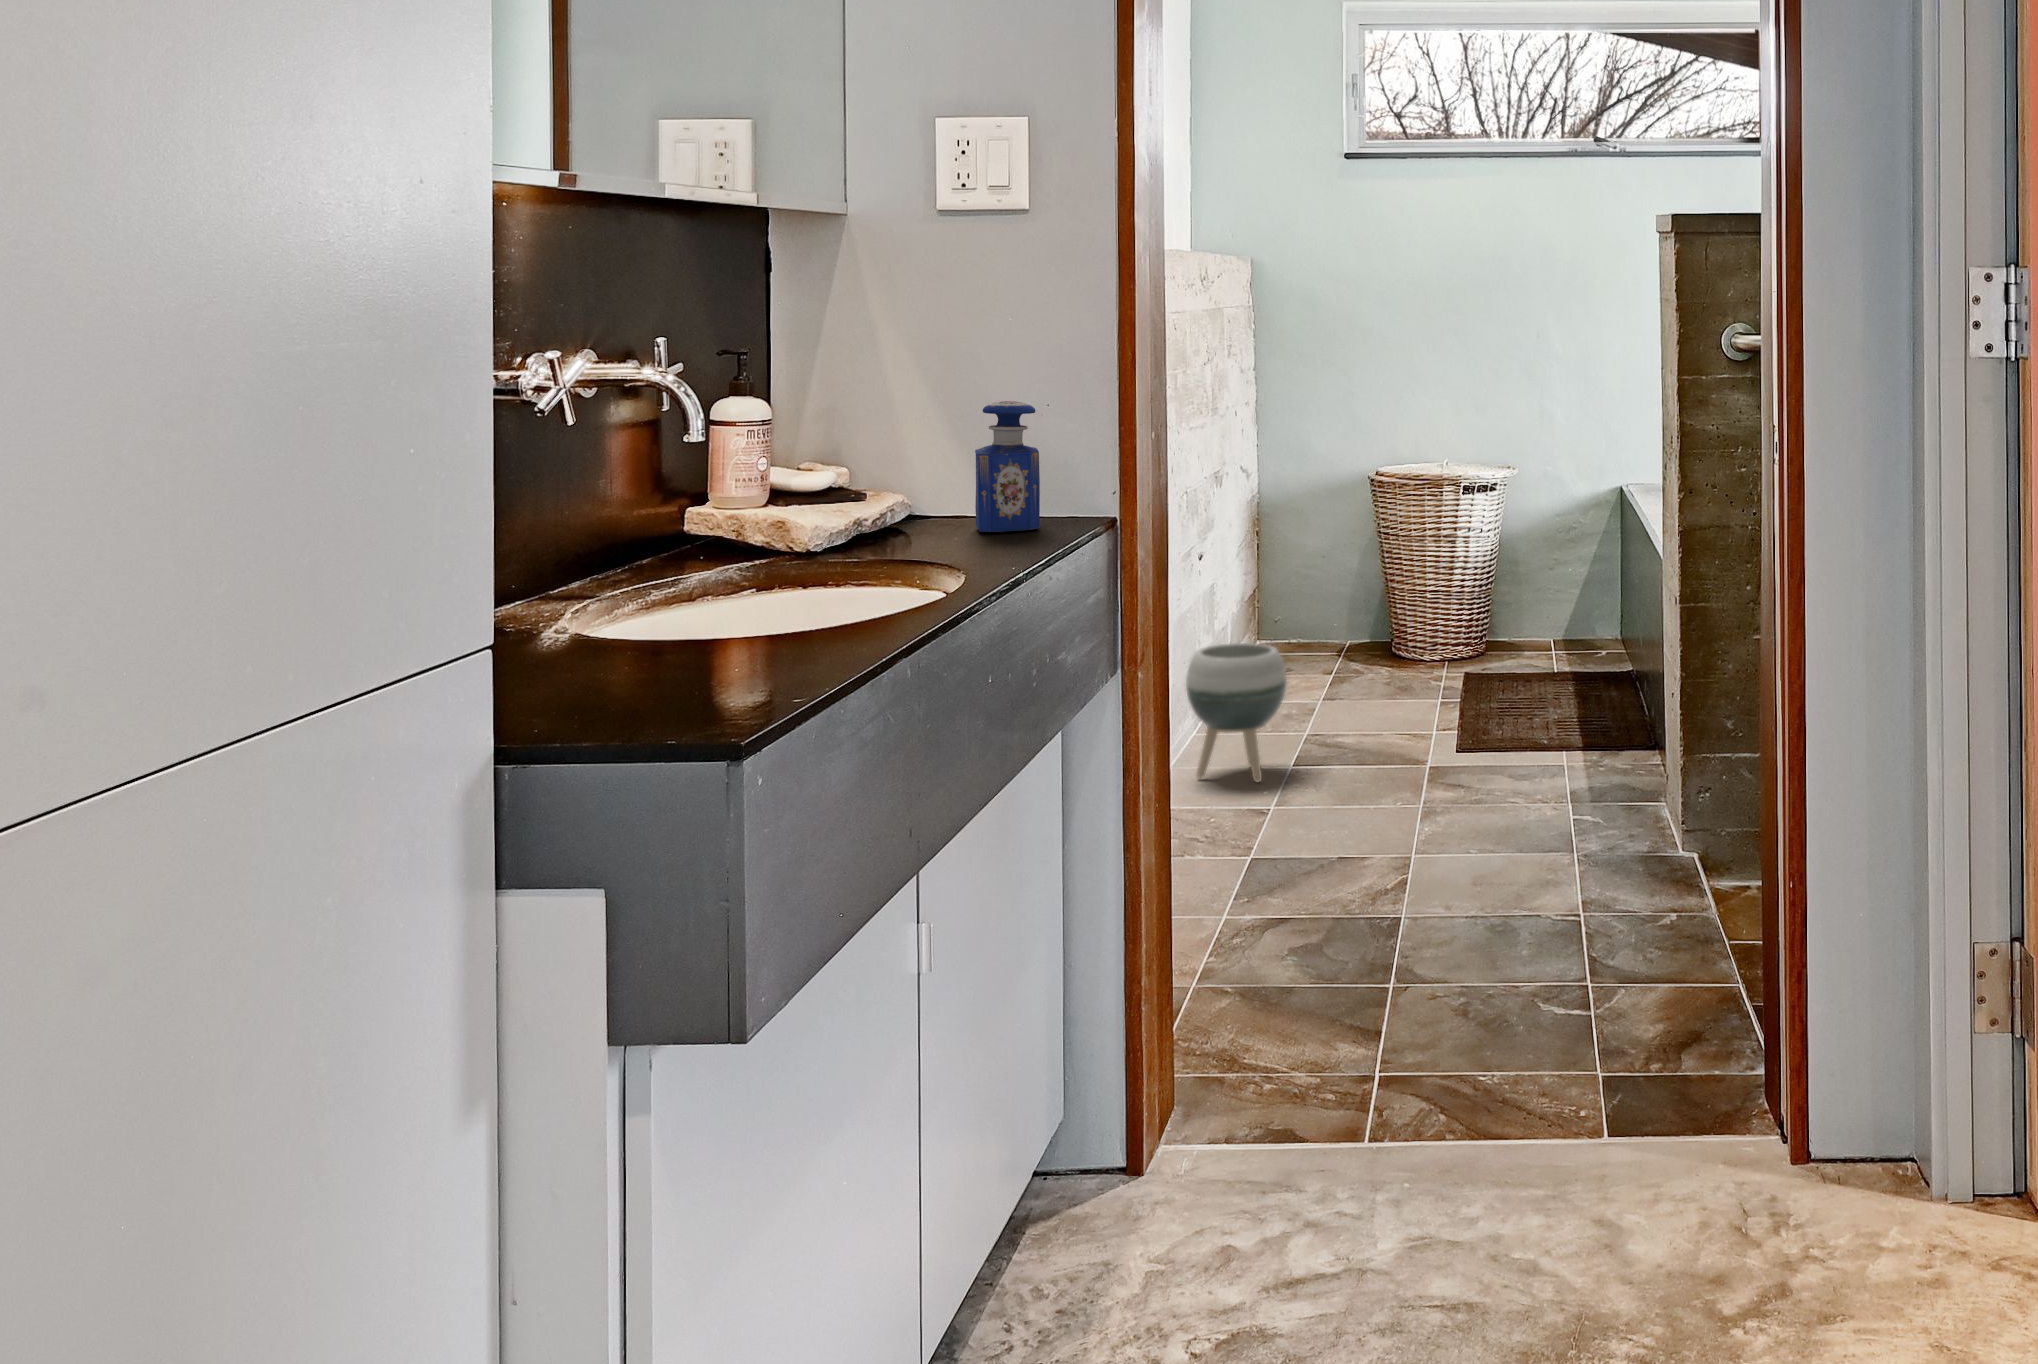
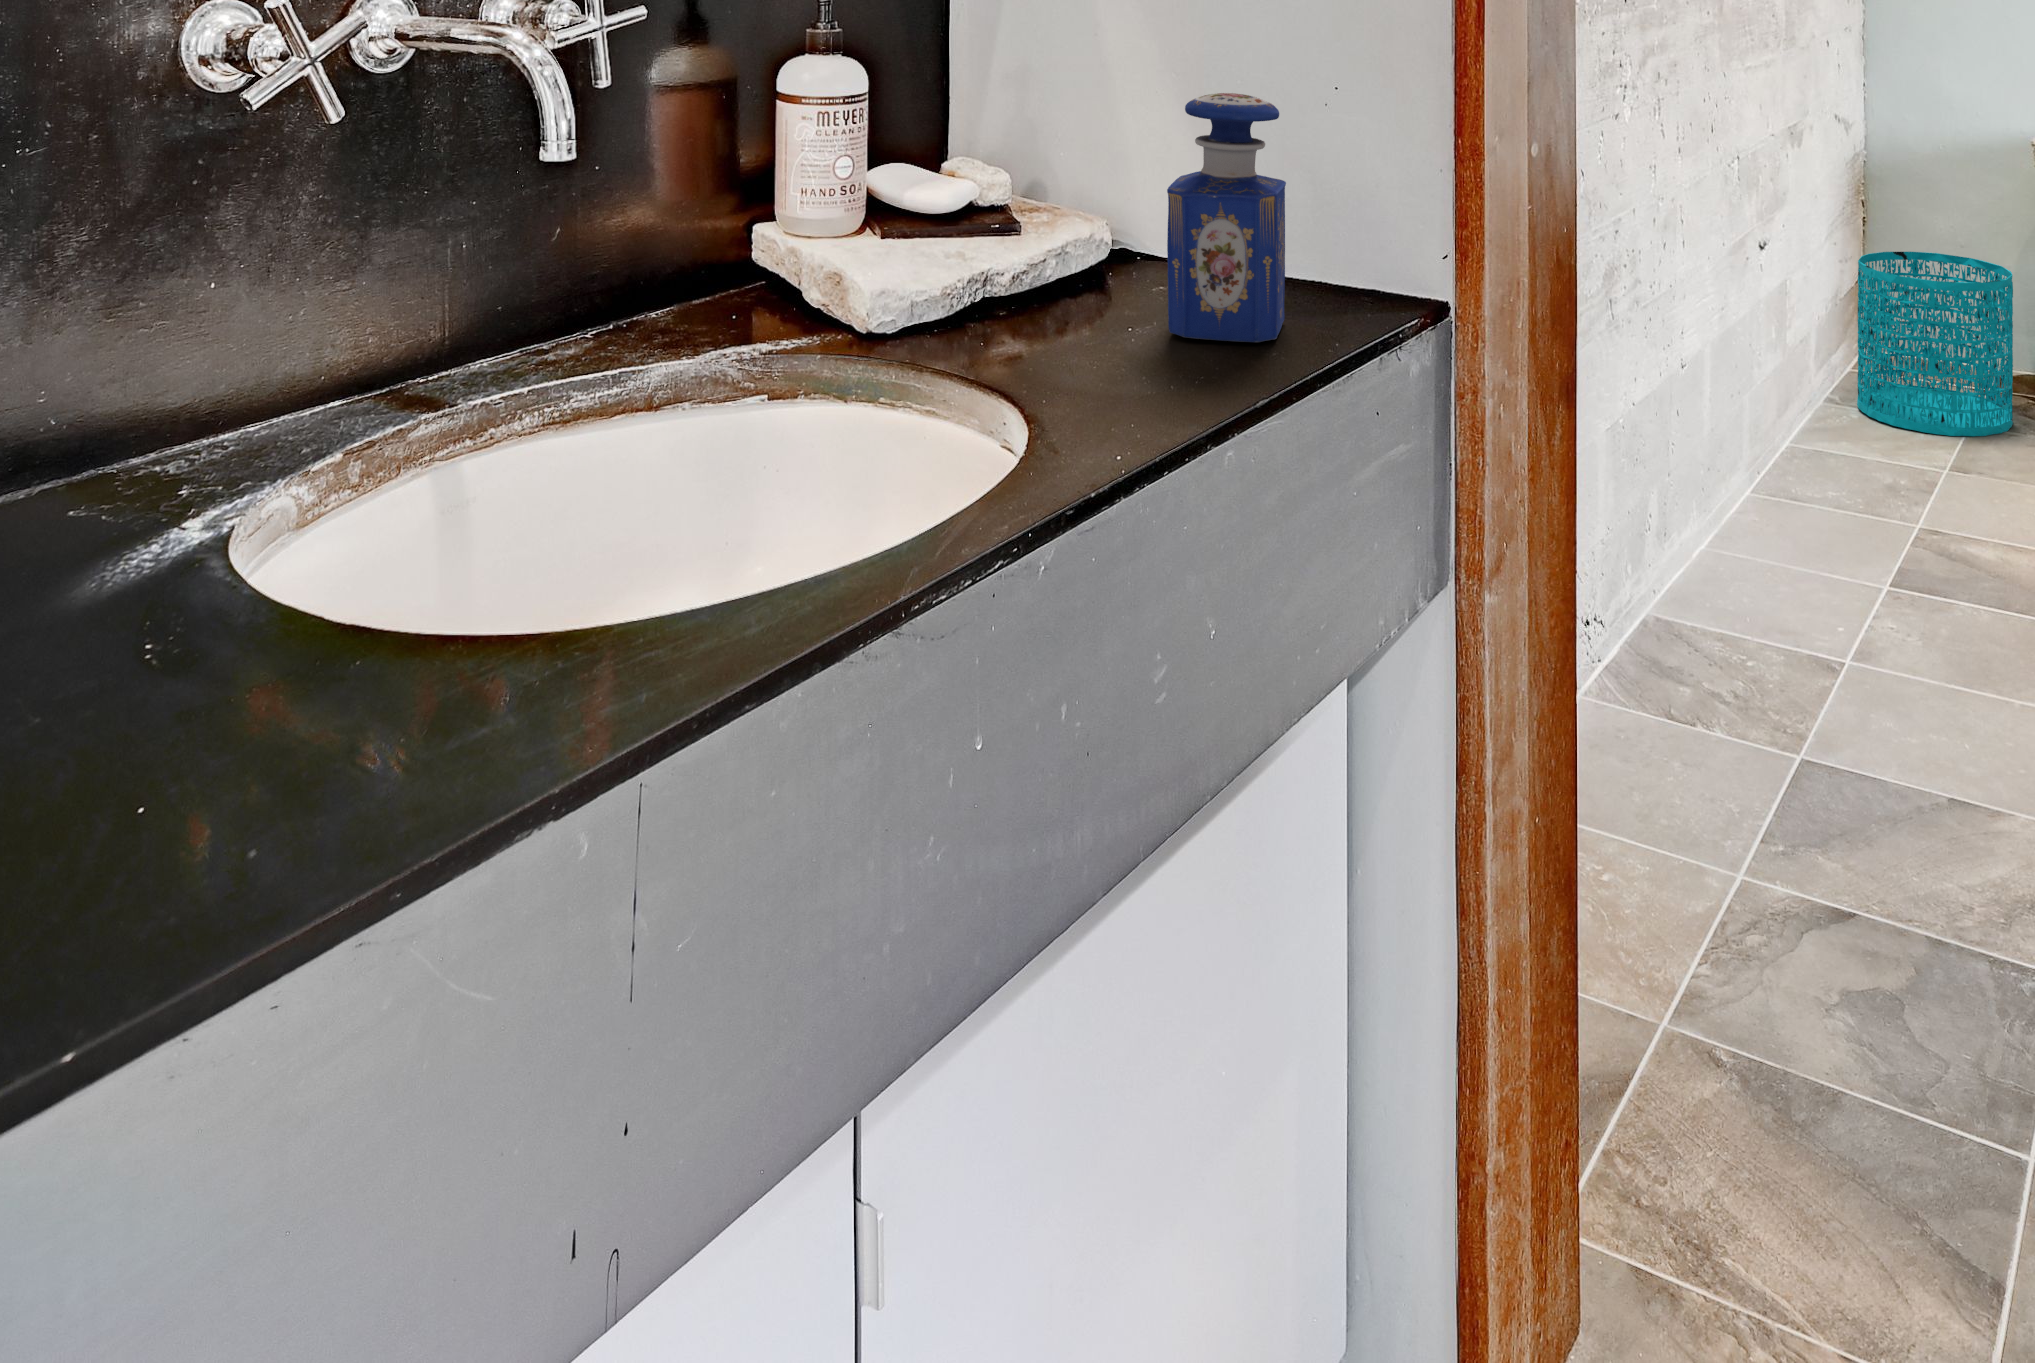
wastebasket: none [1255,559,1358,687] -> present [1857,252,2013,436]
planter: present [1186,643,1287,782] -> none [1736,383,1888,597]

